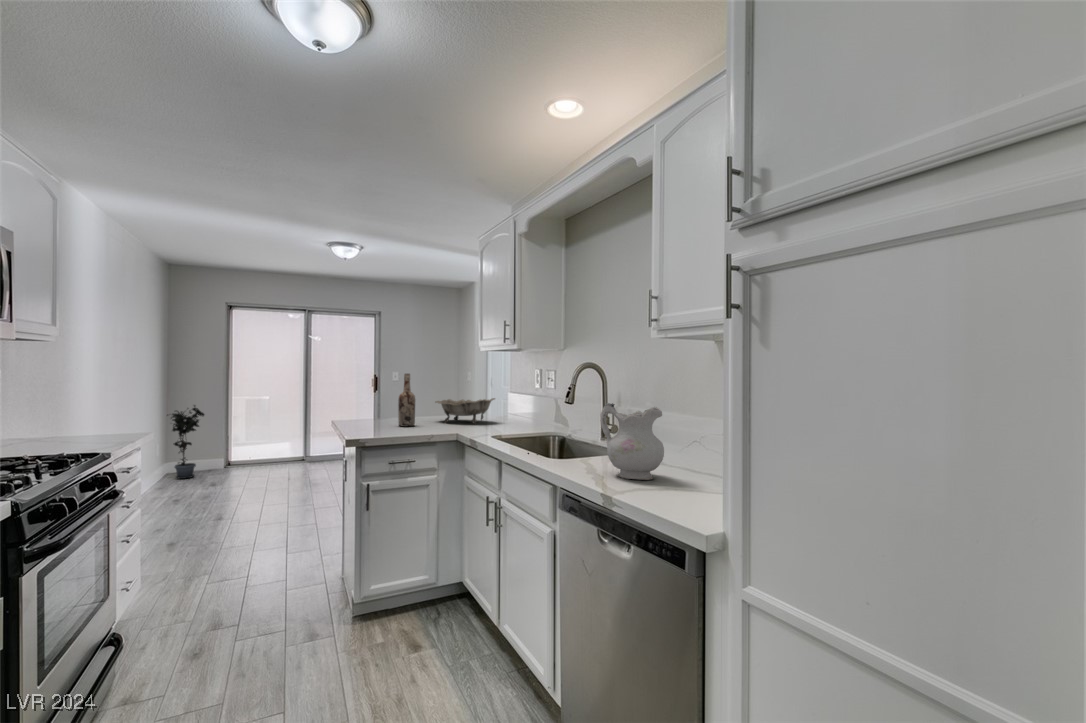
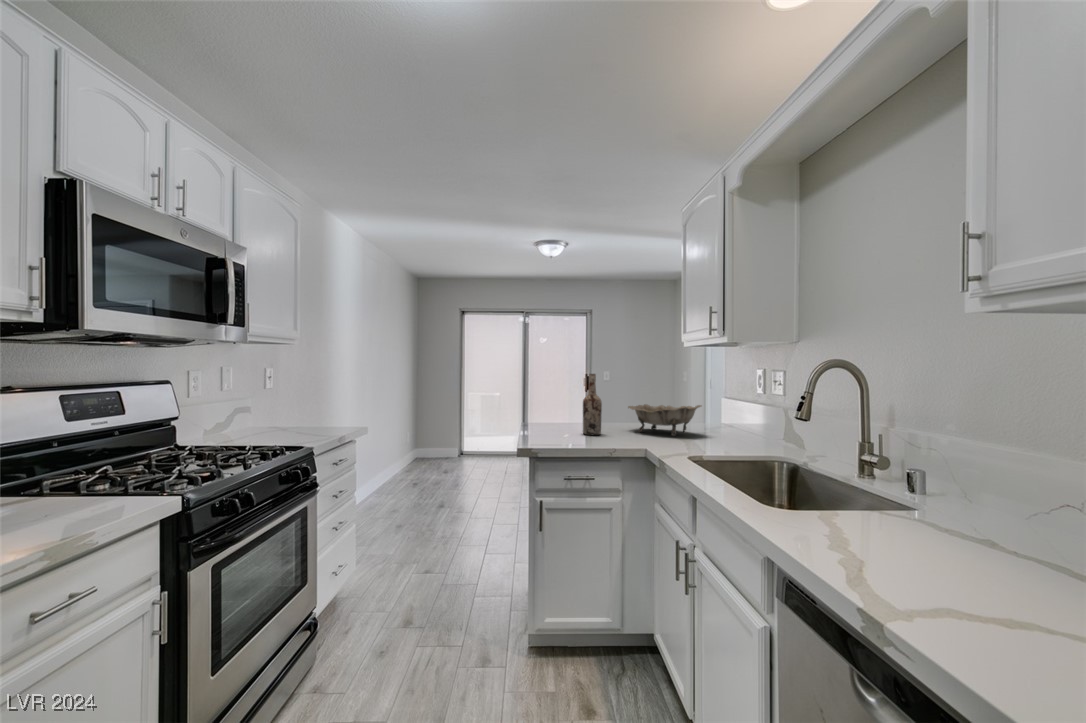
ceramic pitcher: present [600,403,664,480] -> none [855,429,1002,583]
potted plant: present [171,405,204,479] -> none [414,399,443,464]

